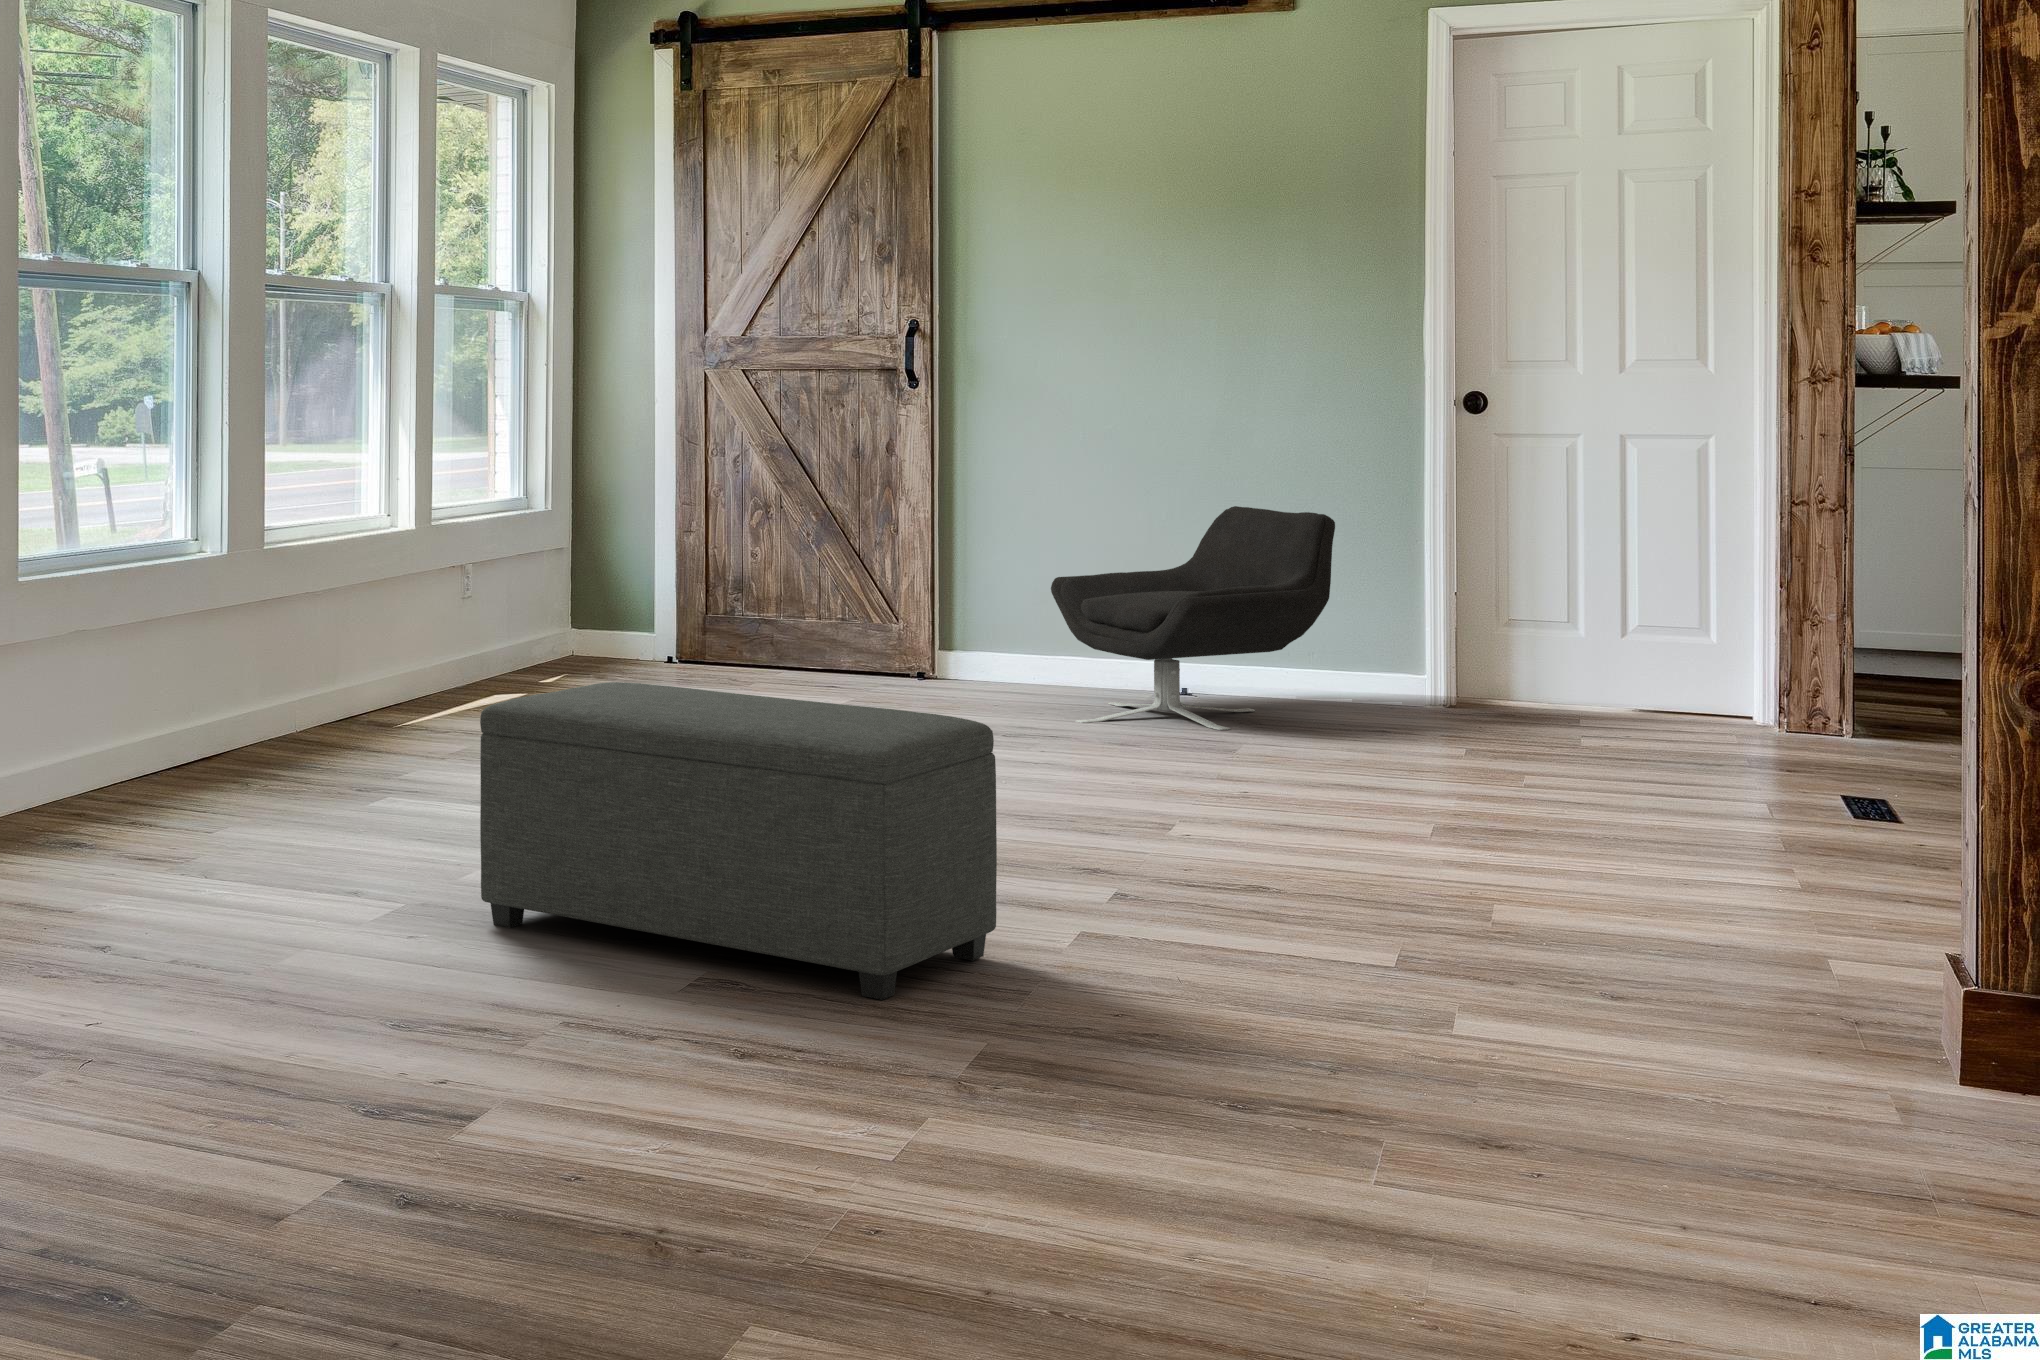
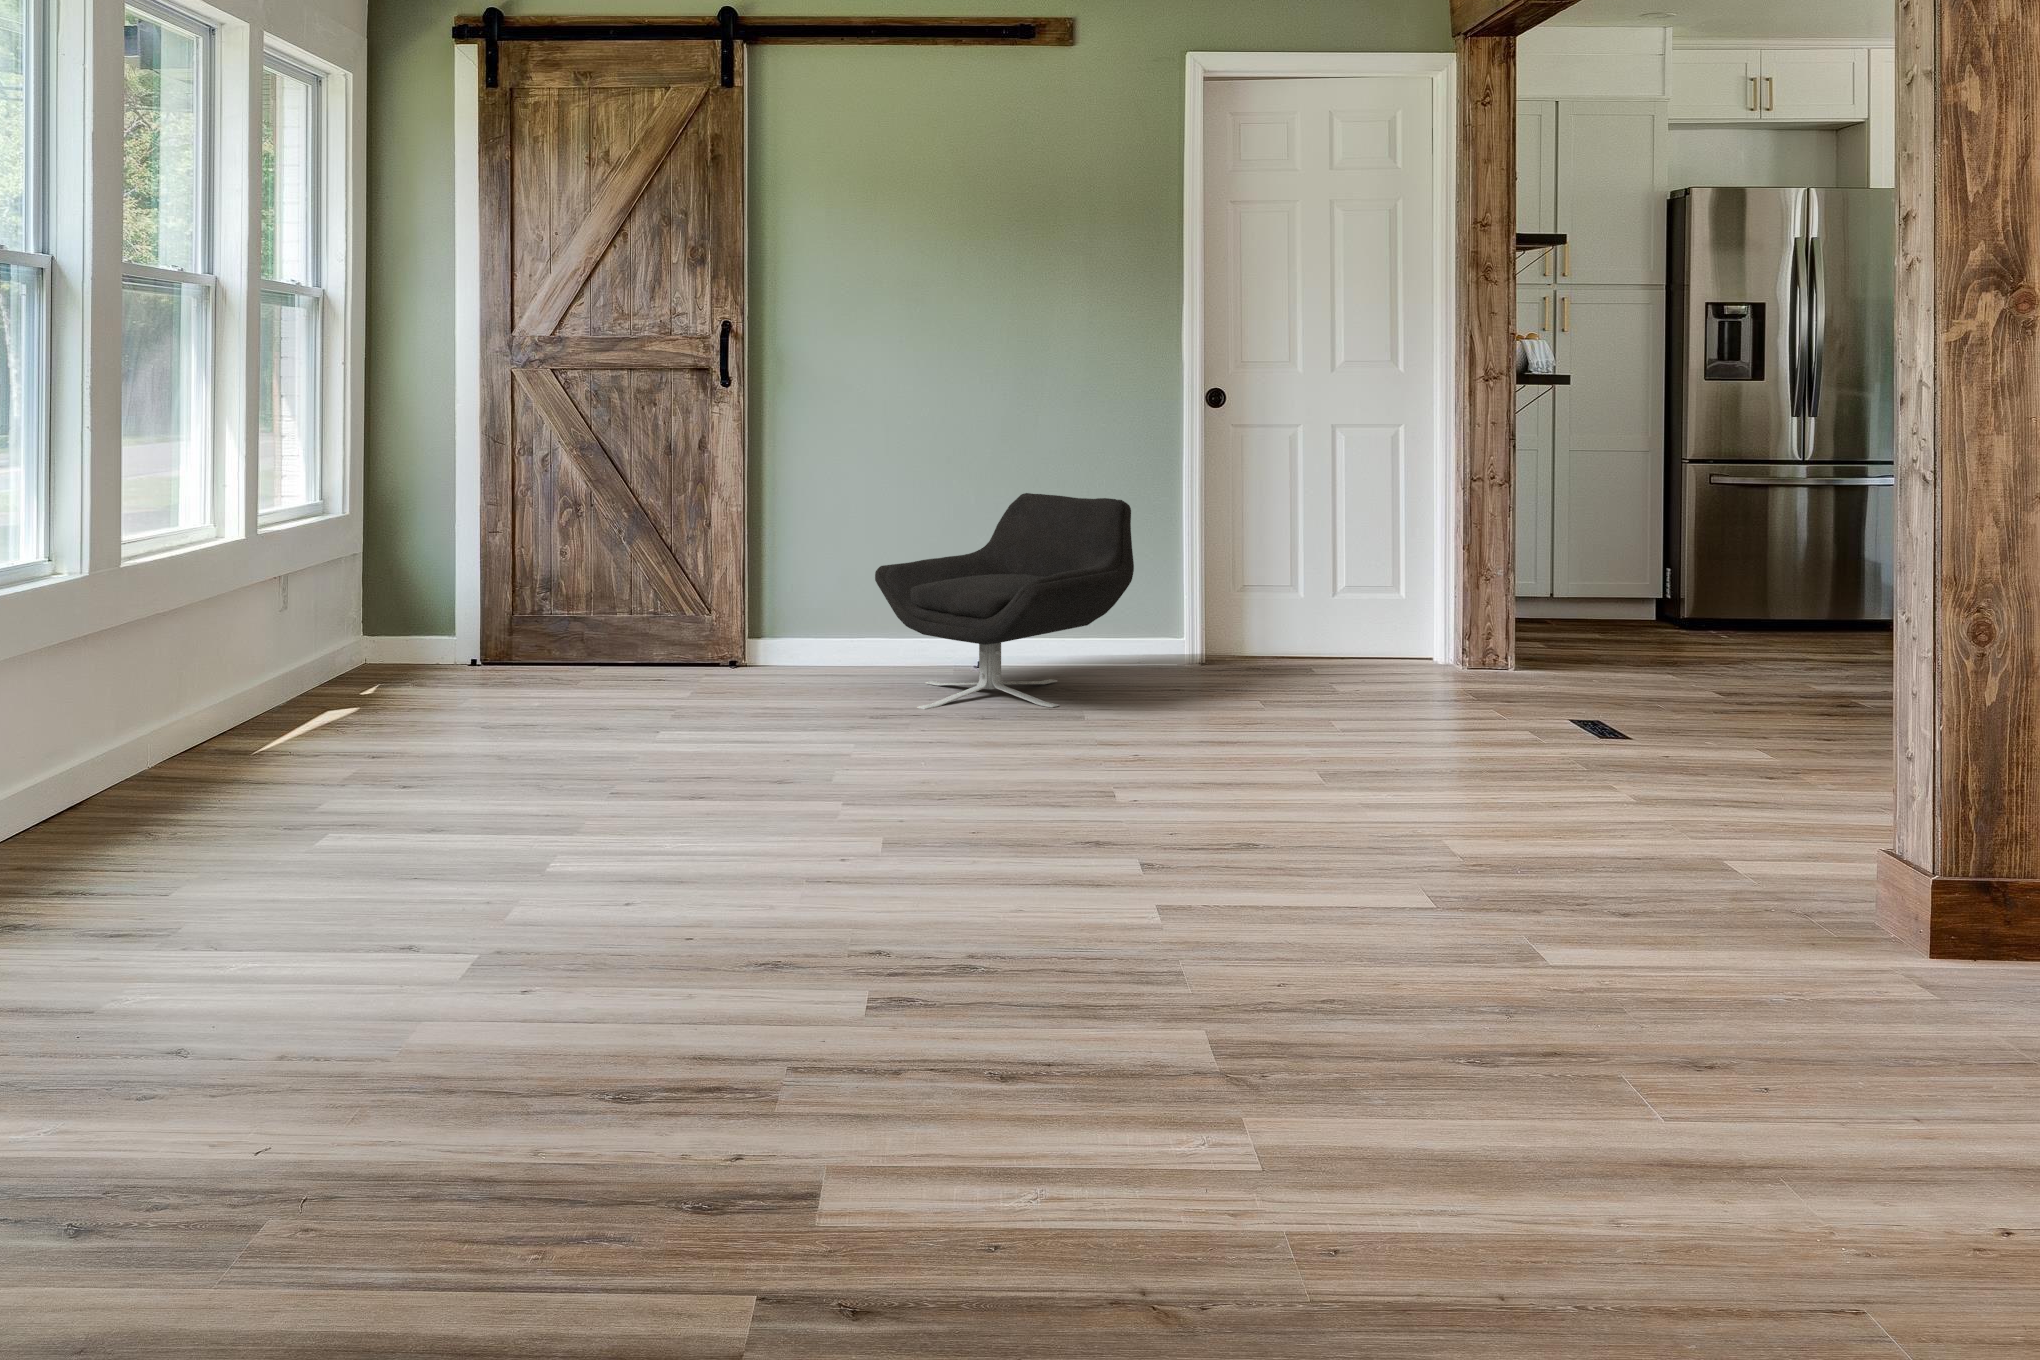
ottoman: present [480,682,997,1000] -> none [484,787,1218,1275]

